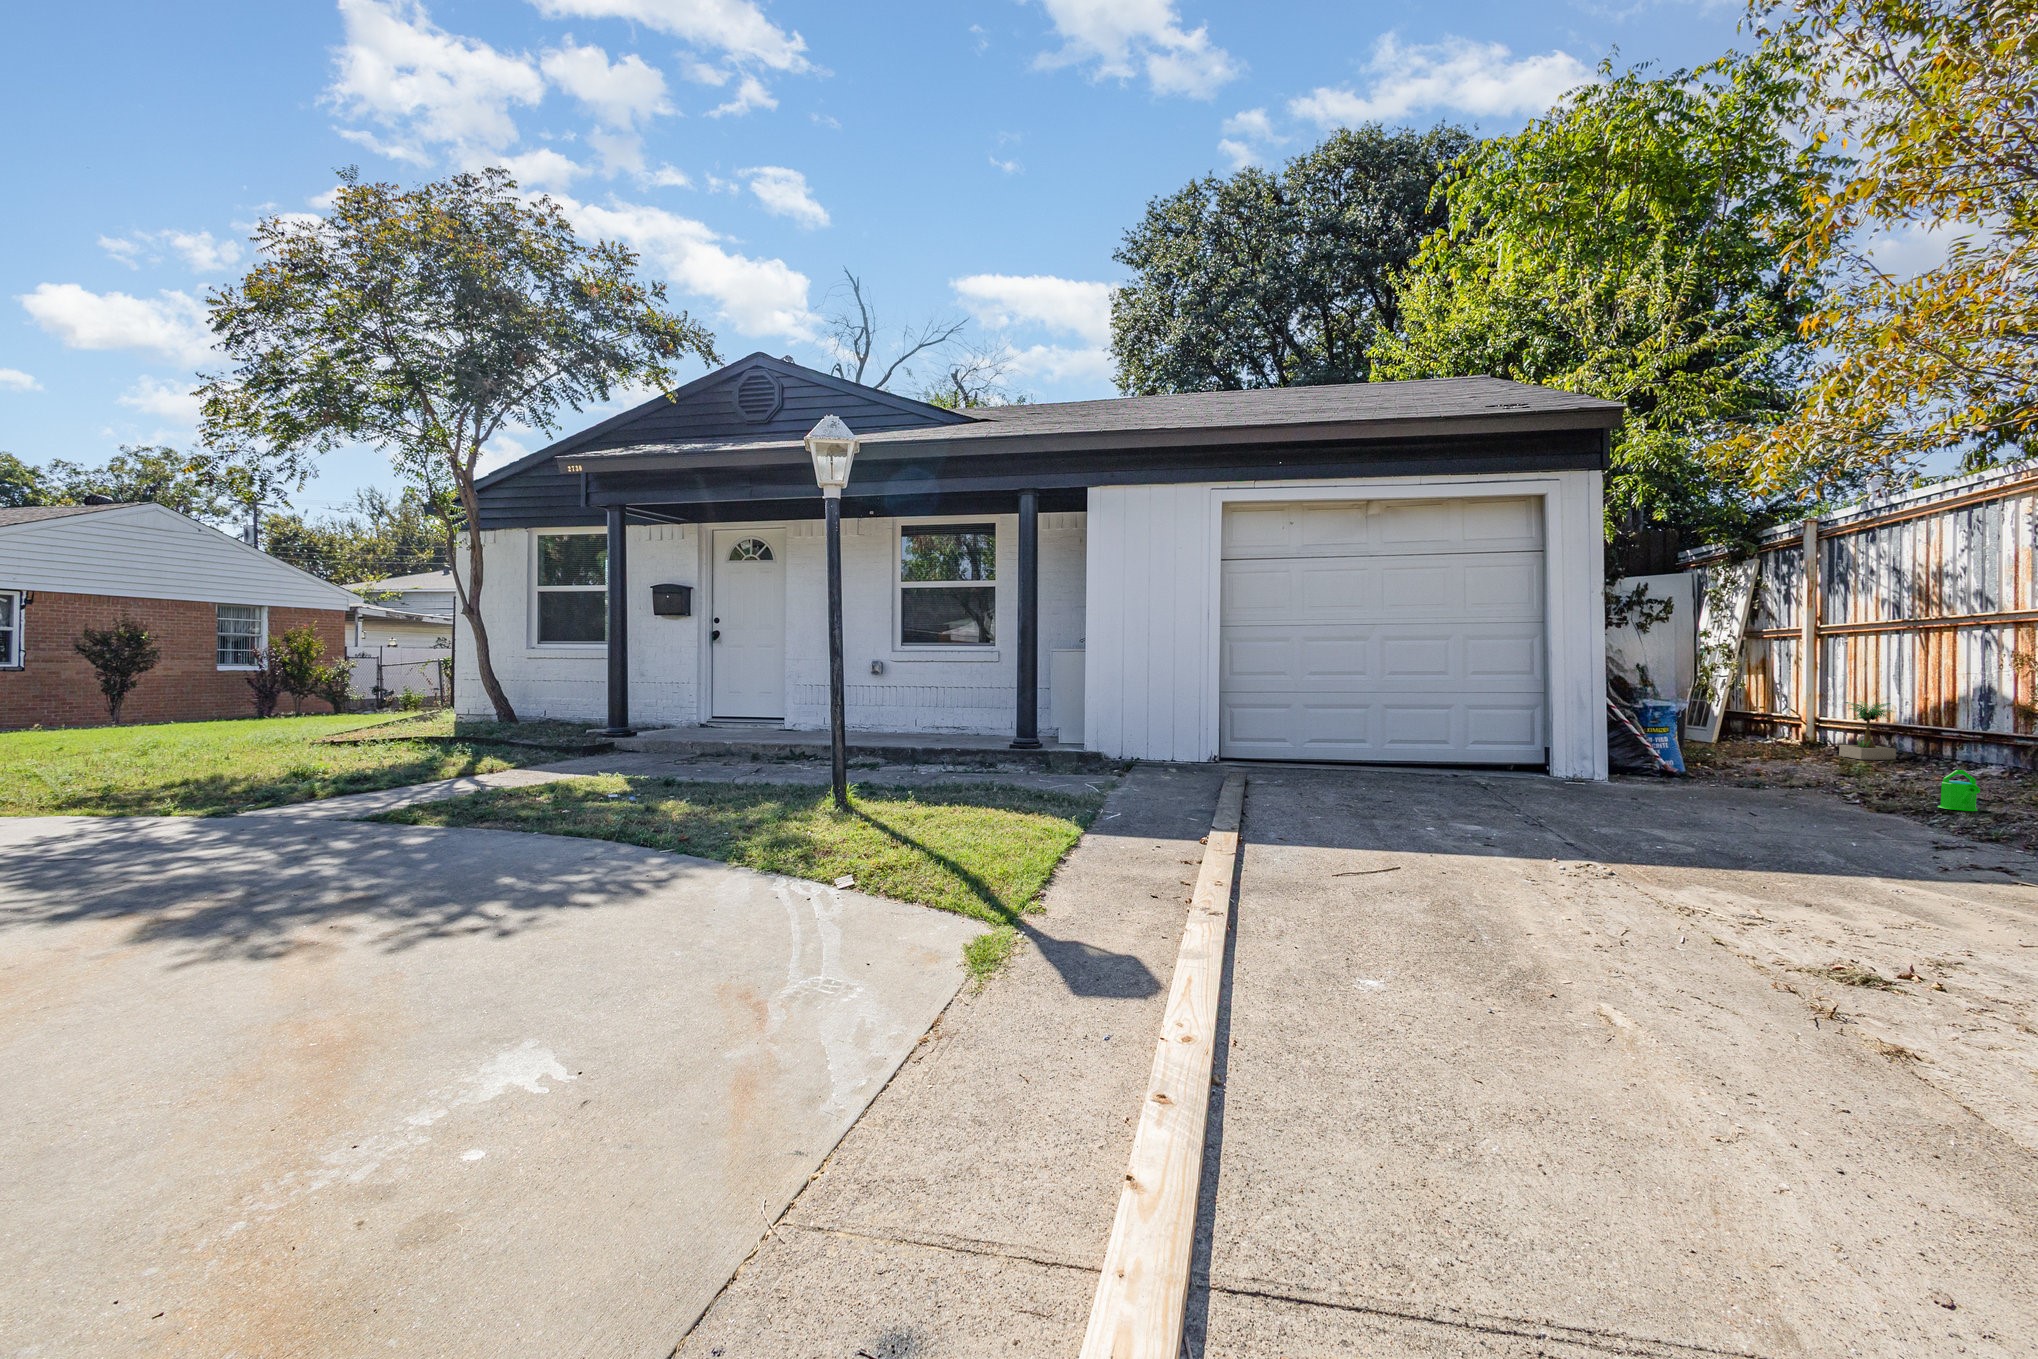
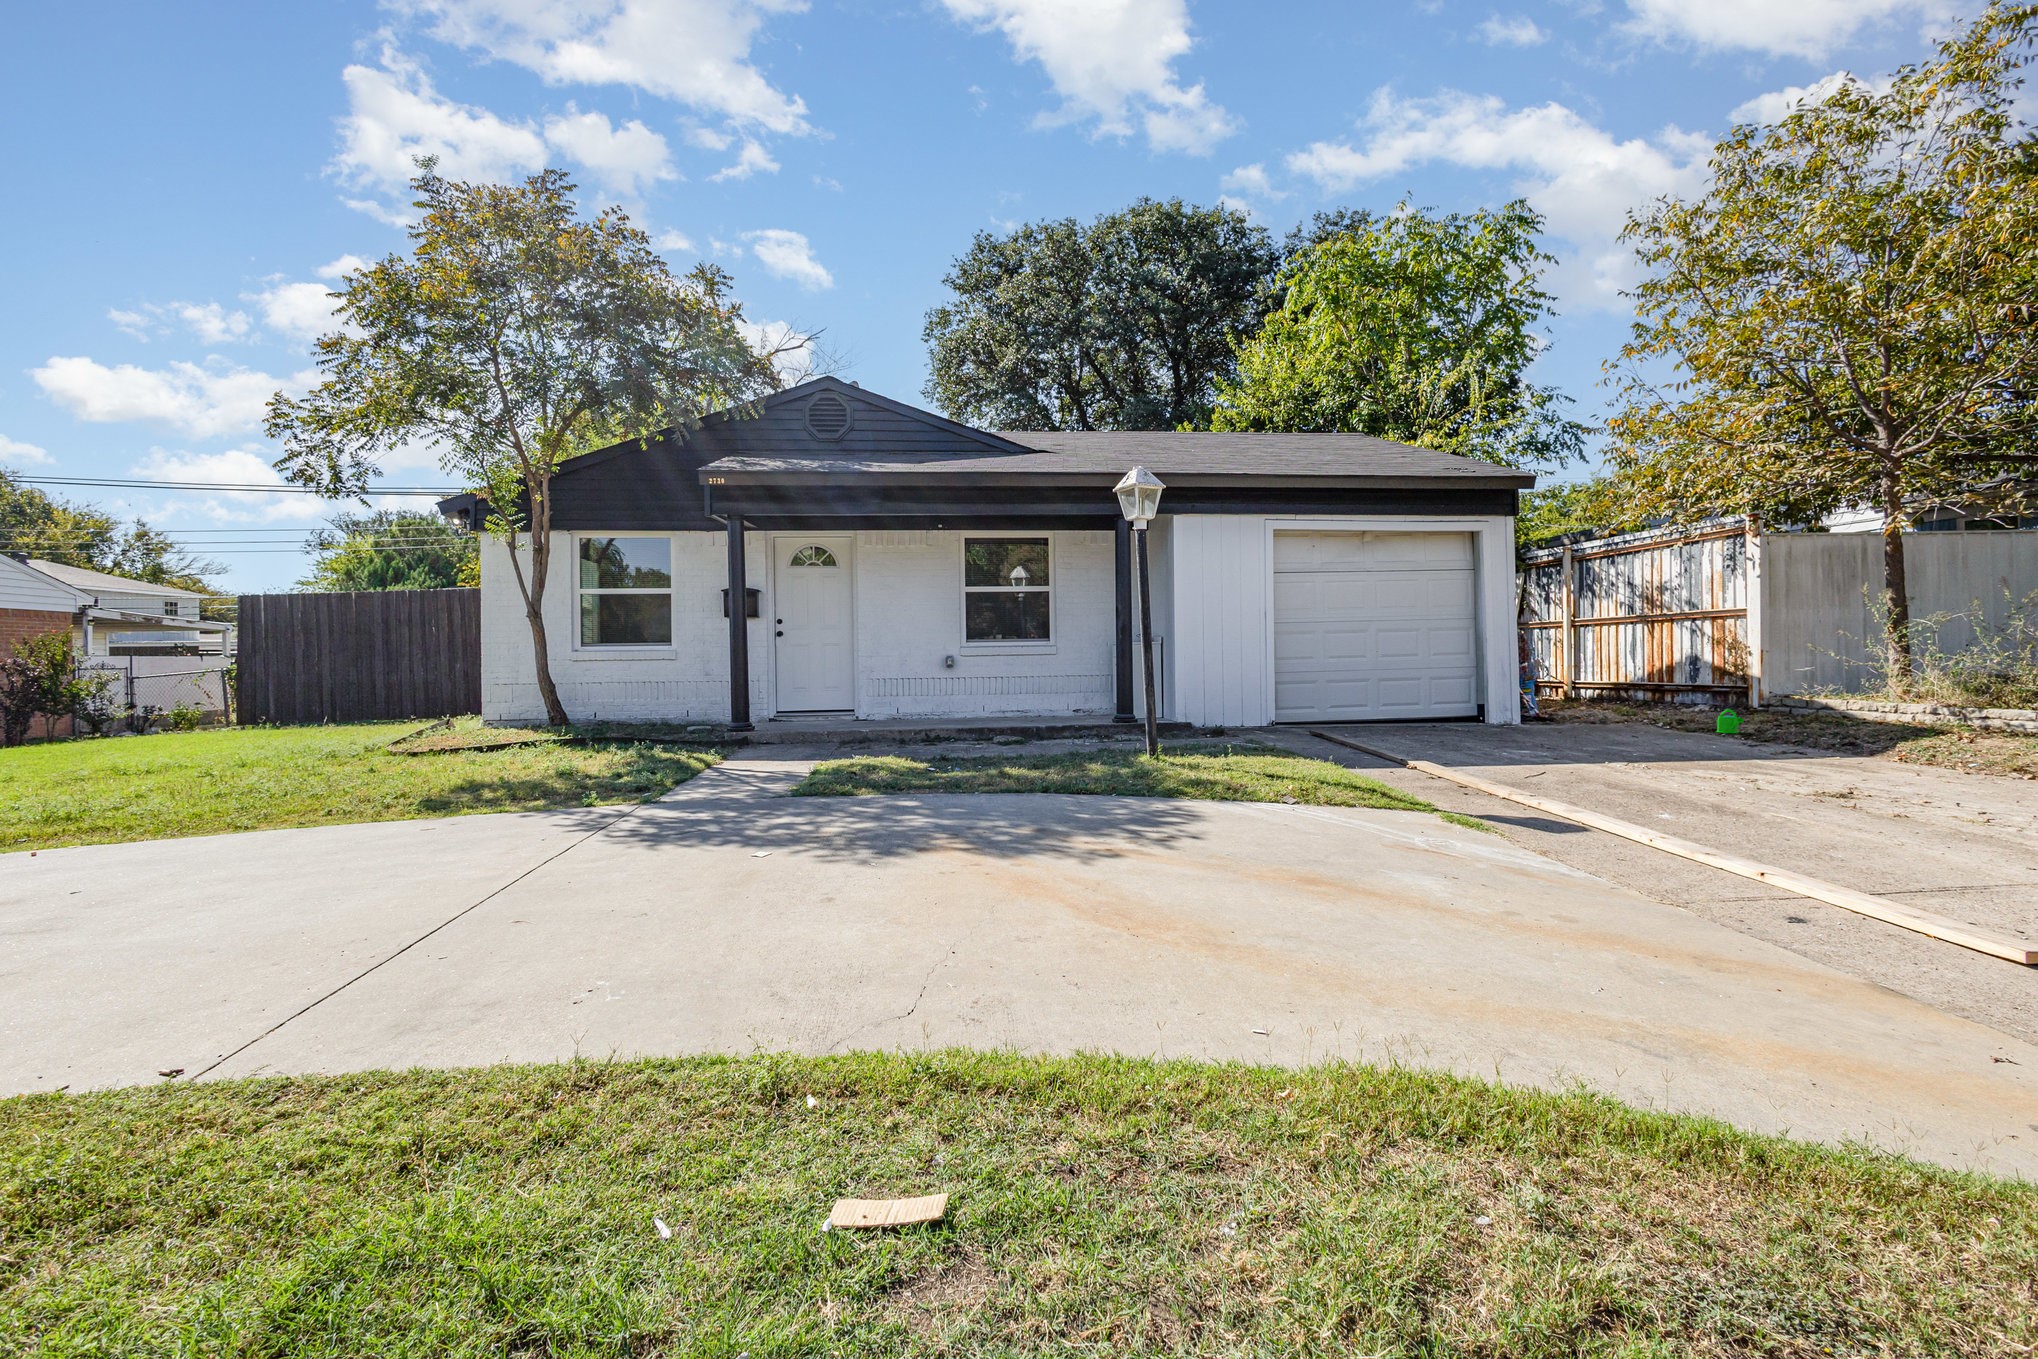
potted plant: present [1839,701,1896,760] -> none [1601,667,1638,705]

